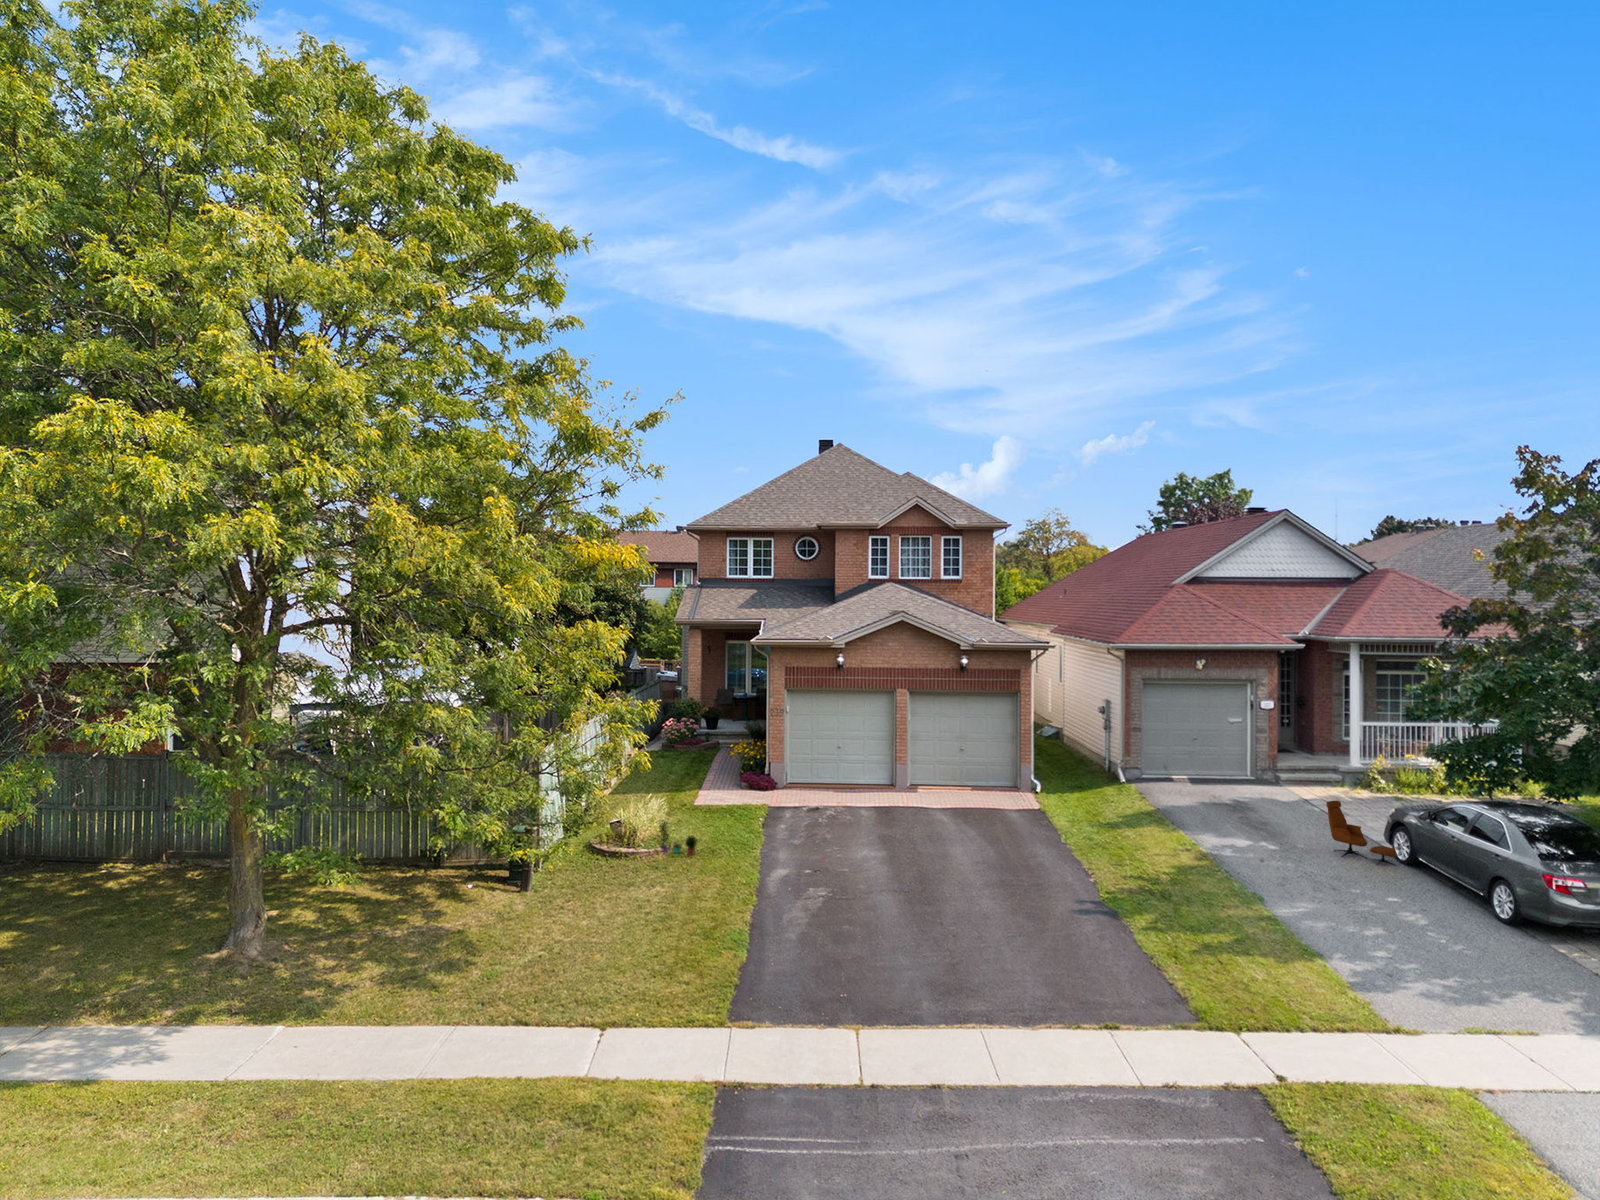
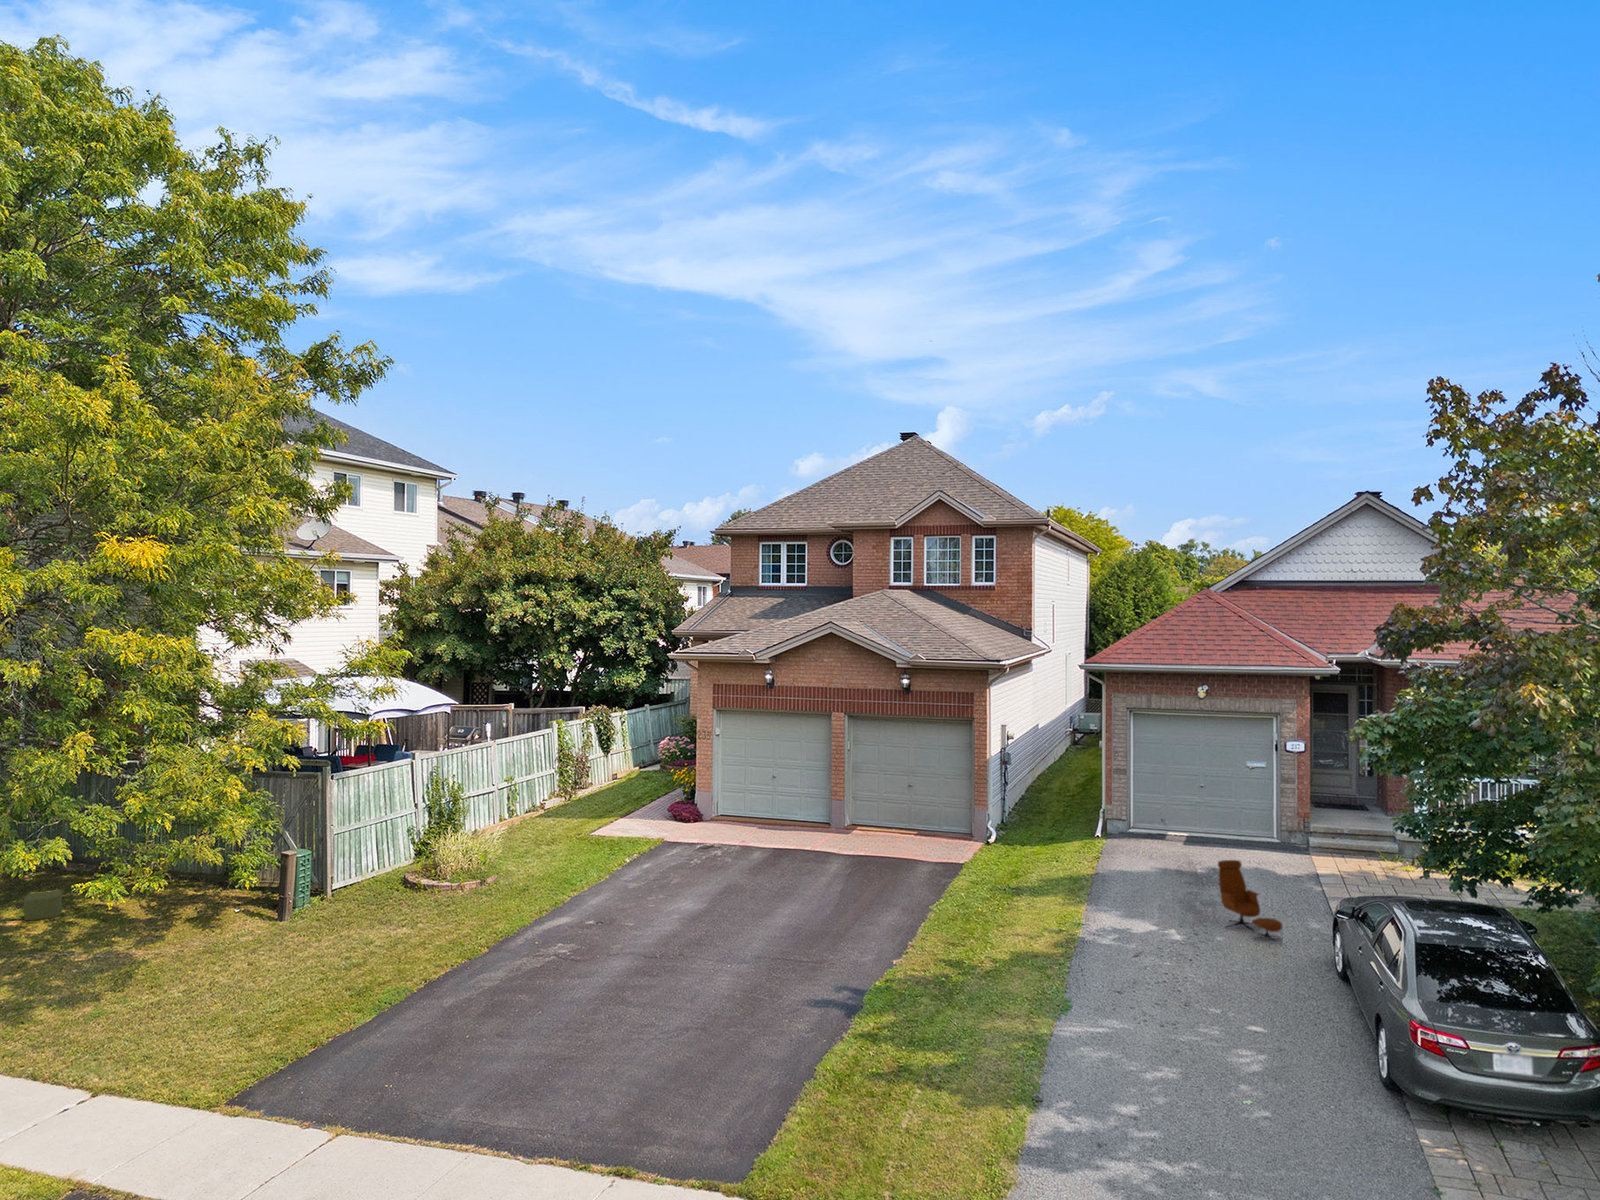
potted plant: present [659,820,697,855] -> none [501,829,534,868]
storage box: none [191,930,237,970] -> present [24,891,62,920]

